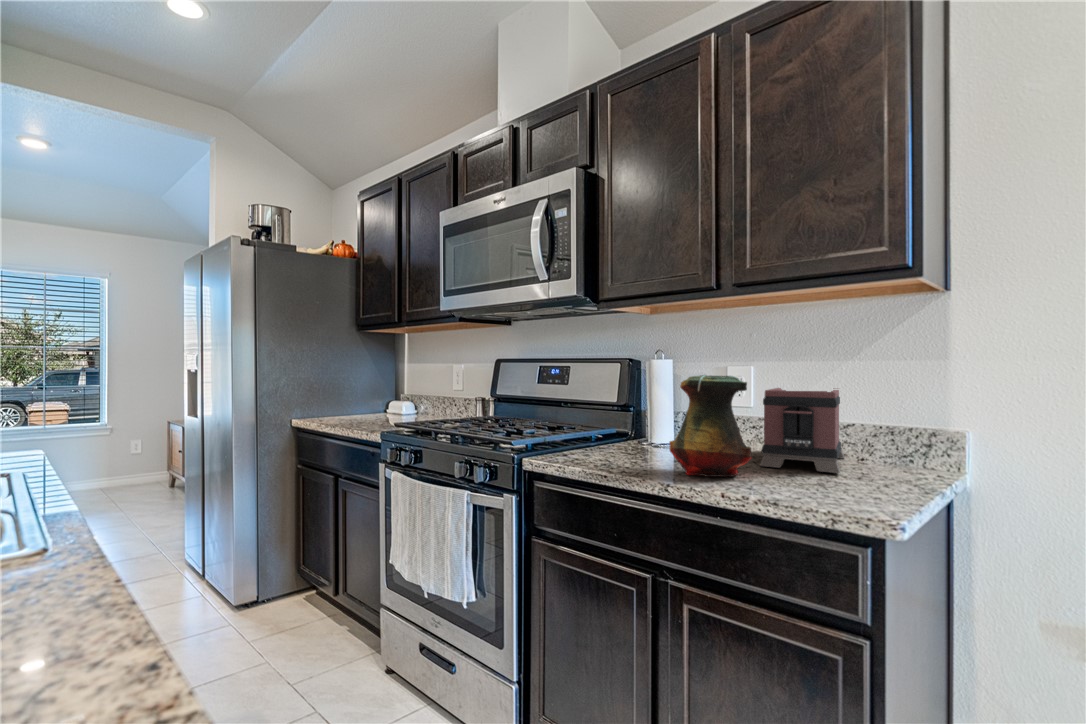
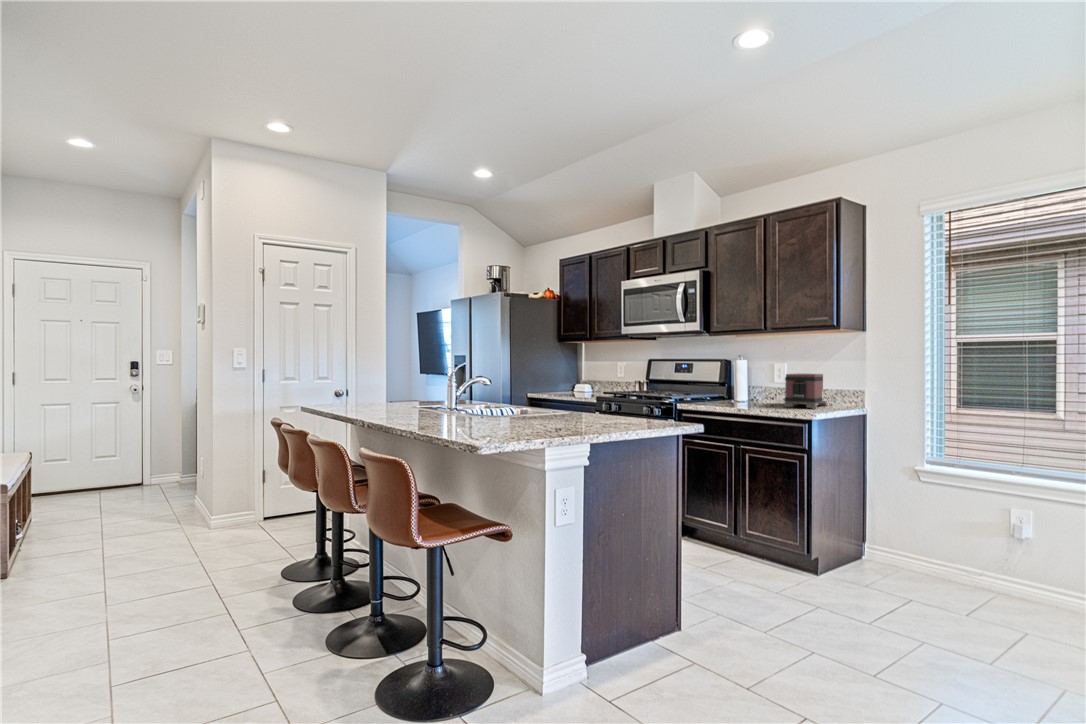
vase: present [669,375,752,477] -> none [742,367,777,408]

